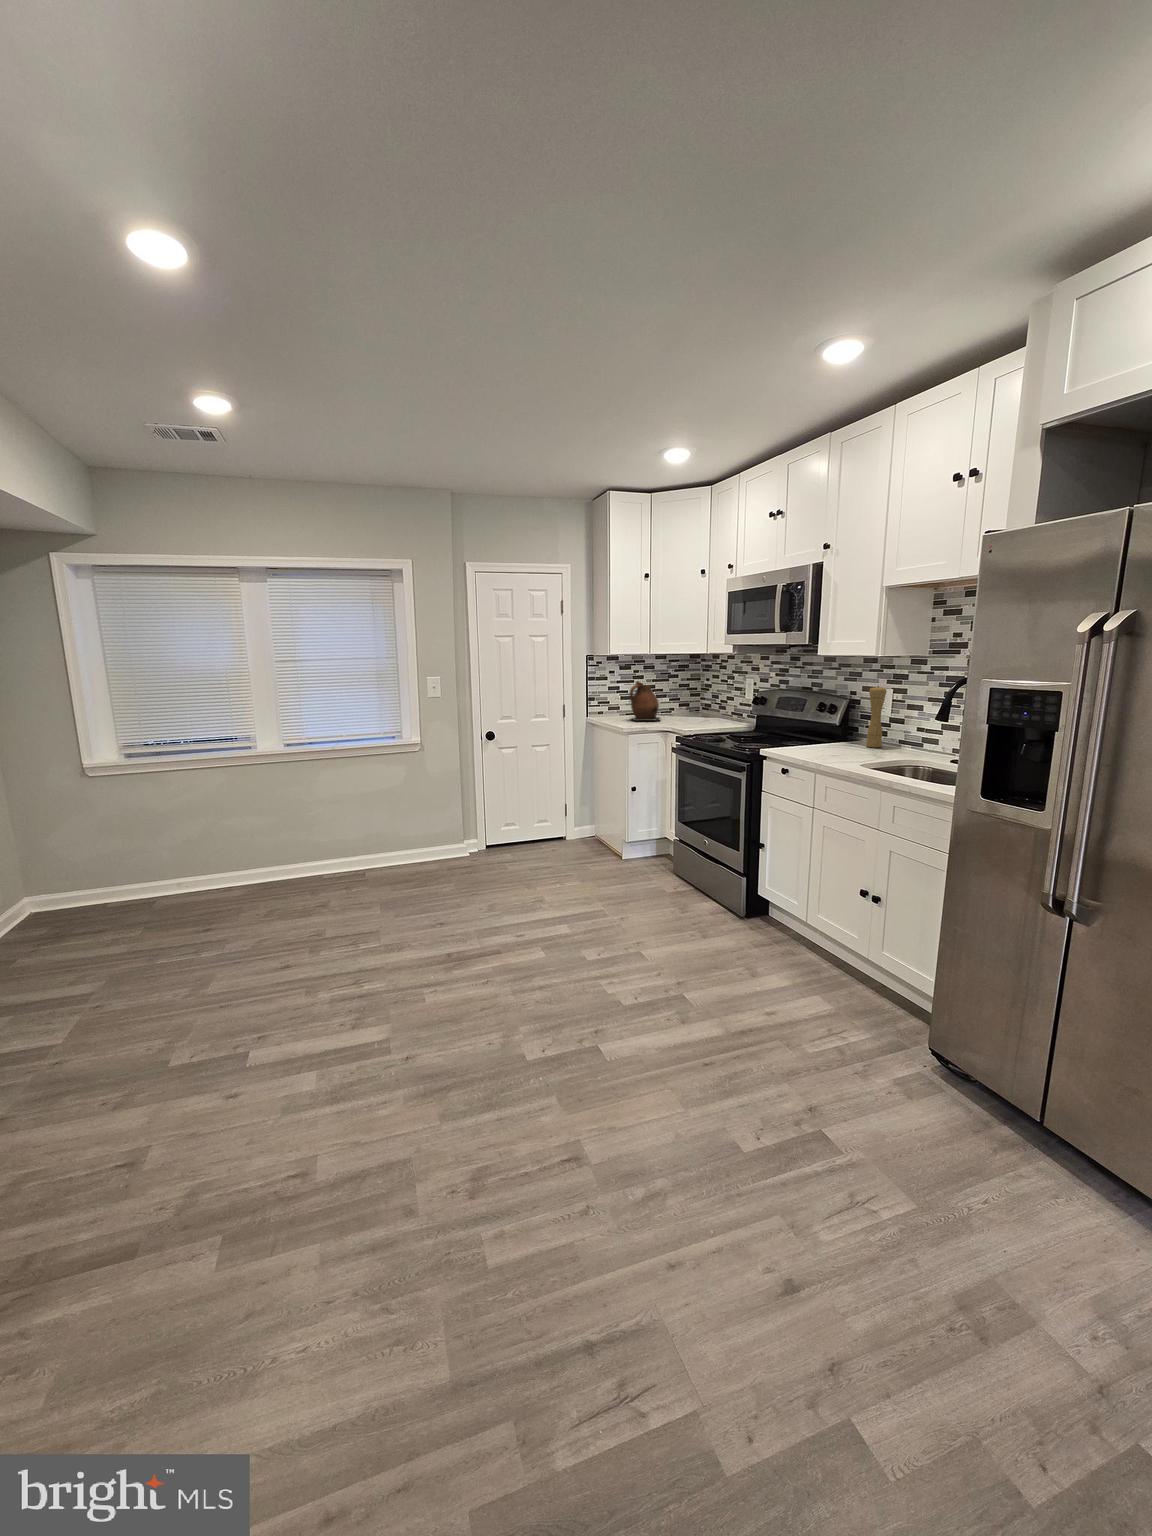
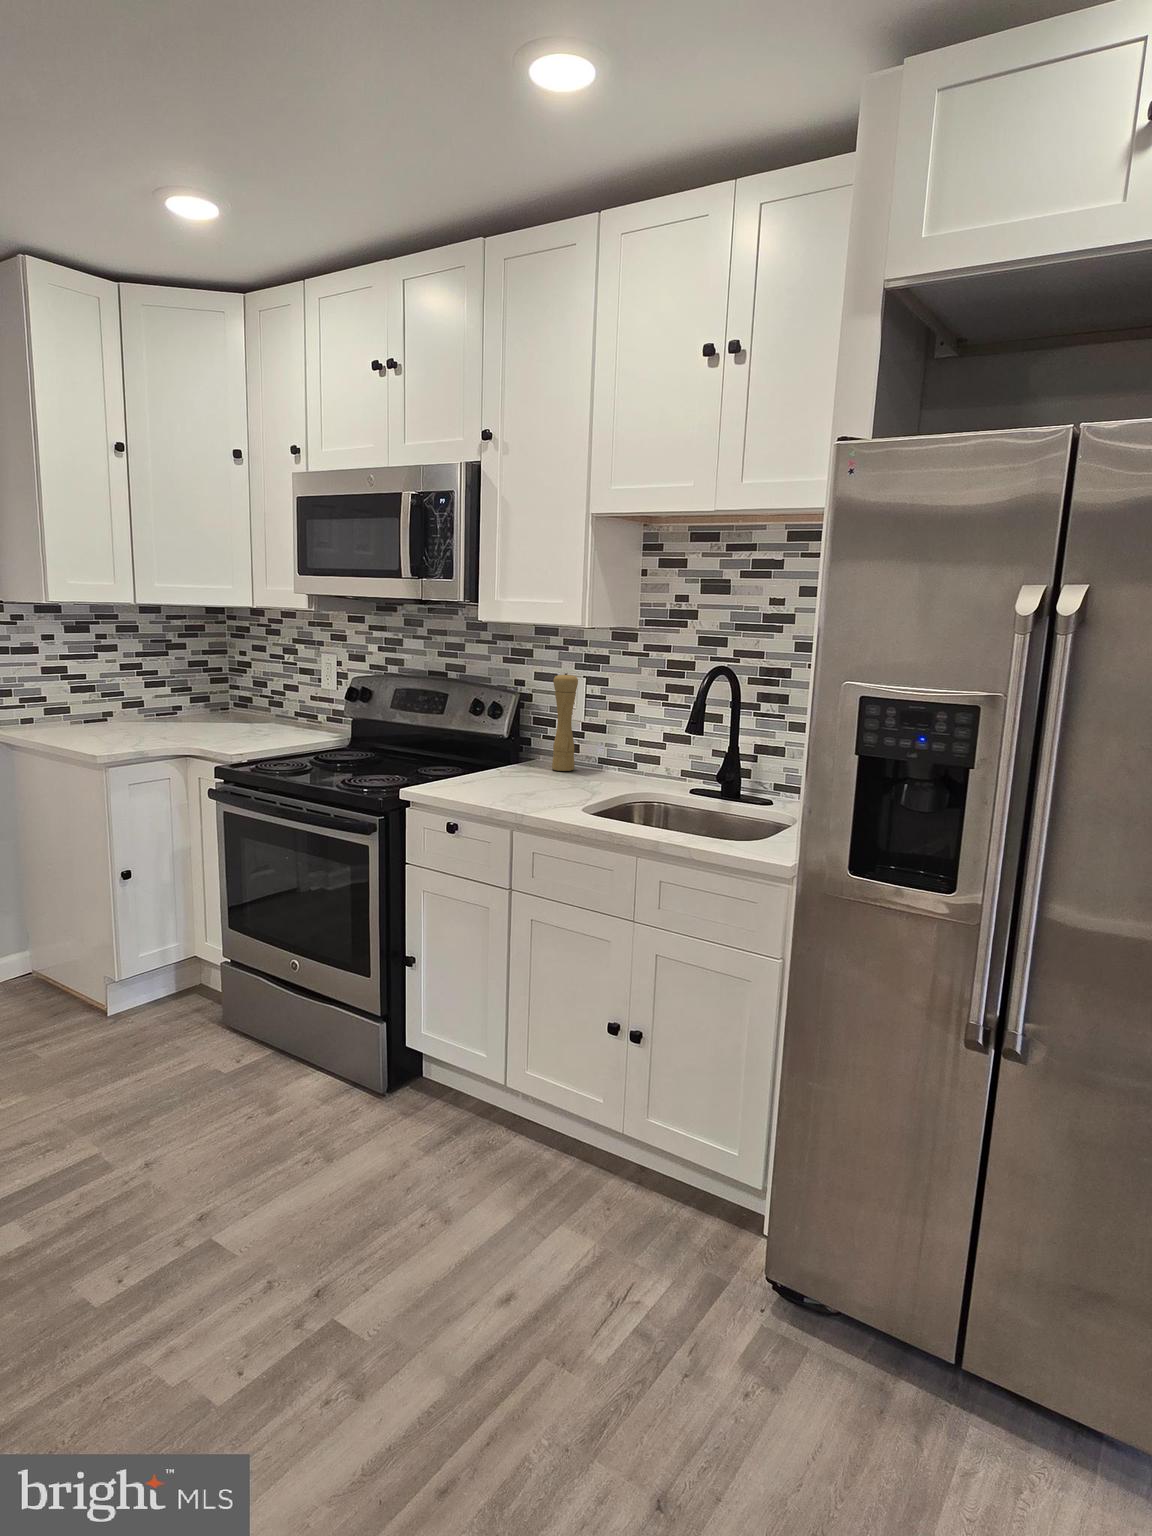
ceramic pitcher: present [630,681,660,721] -> none [93,655,164,734]

